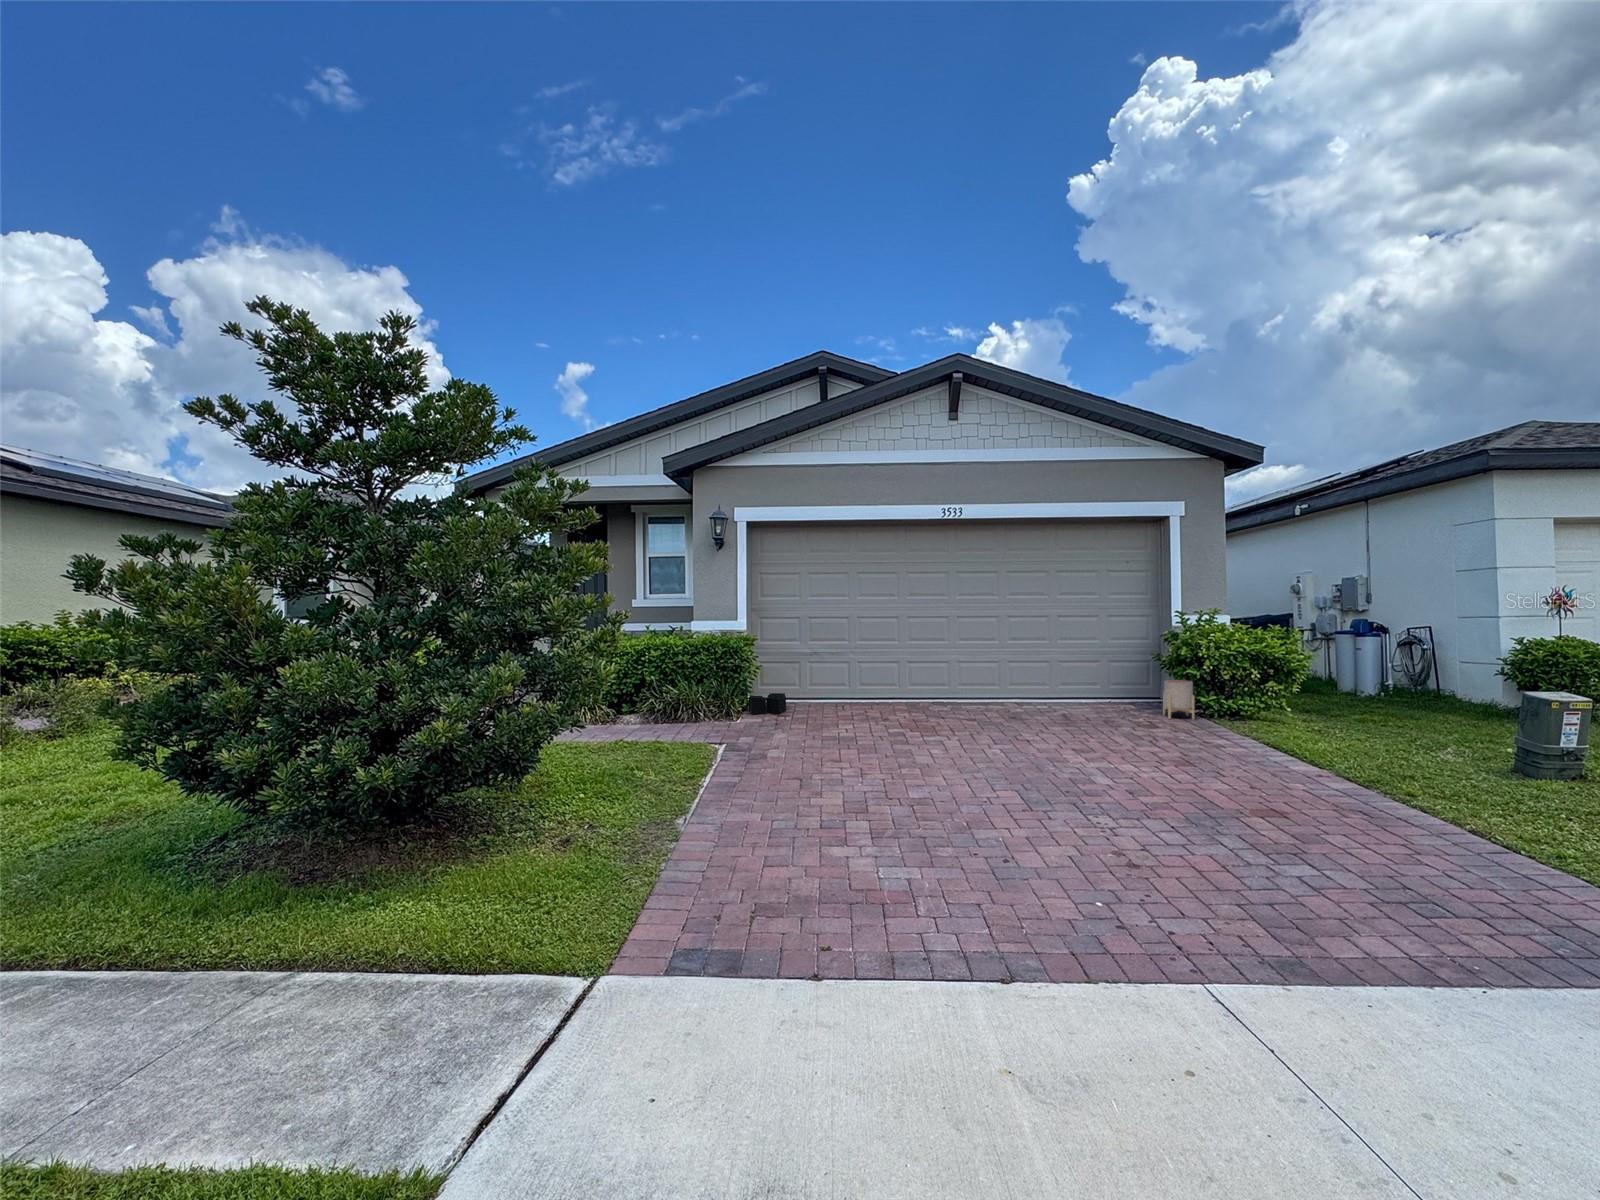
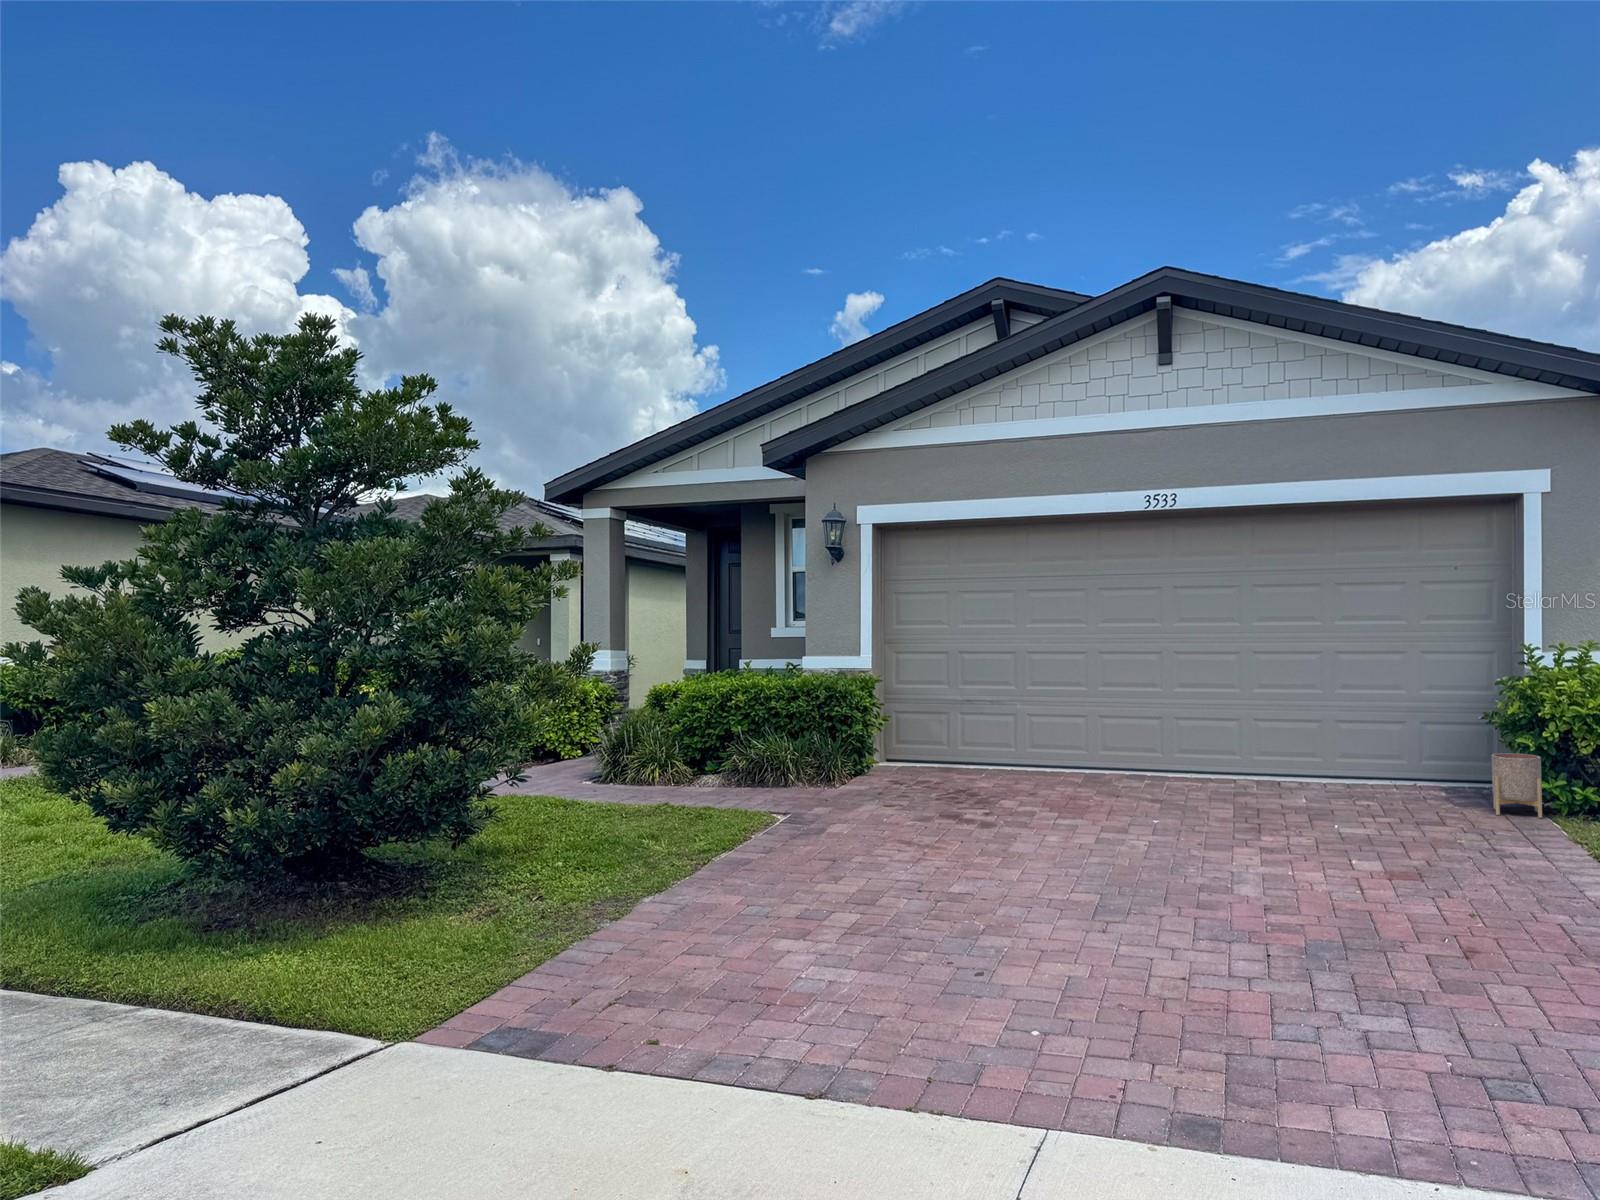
storage bin: present [744,693,786,714] -> none [854,755,921,781]

